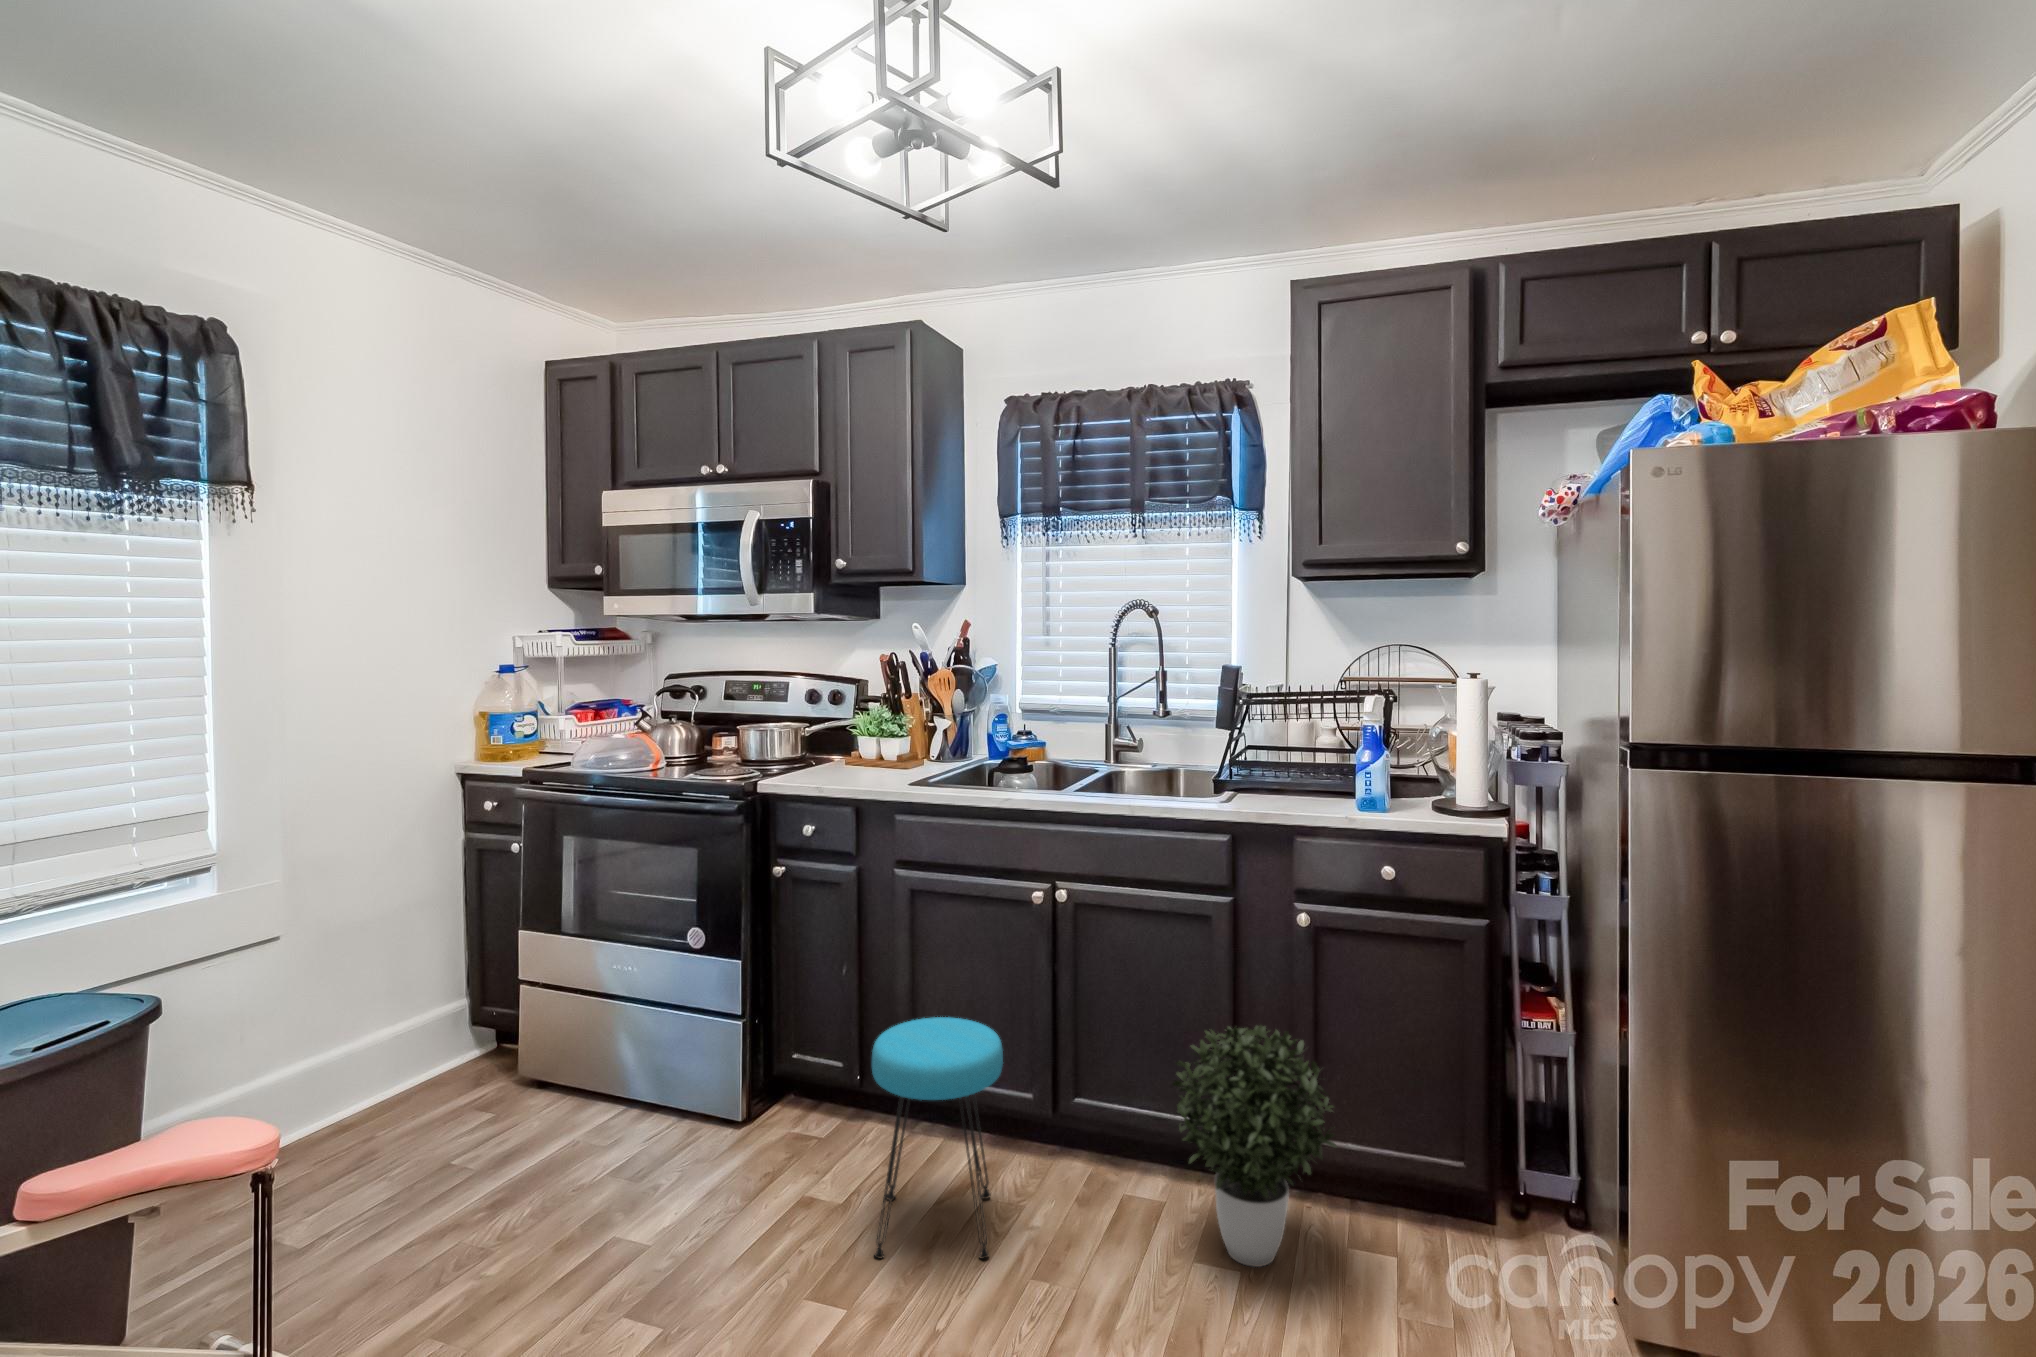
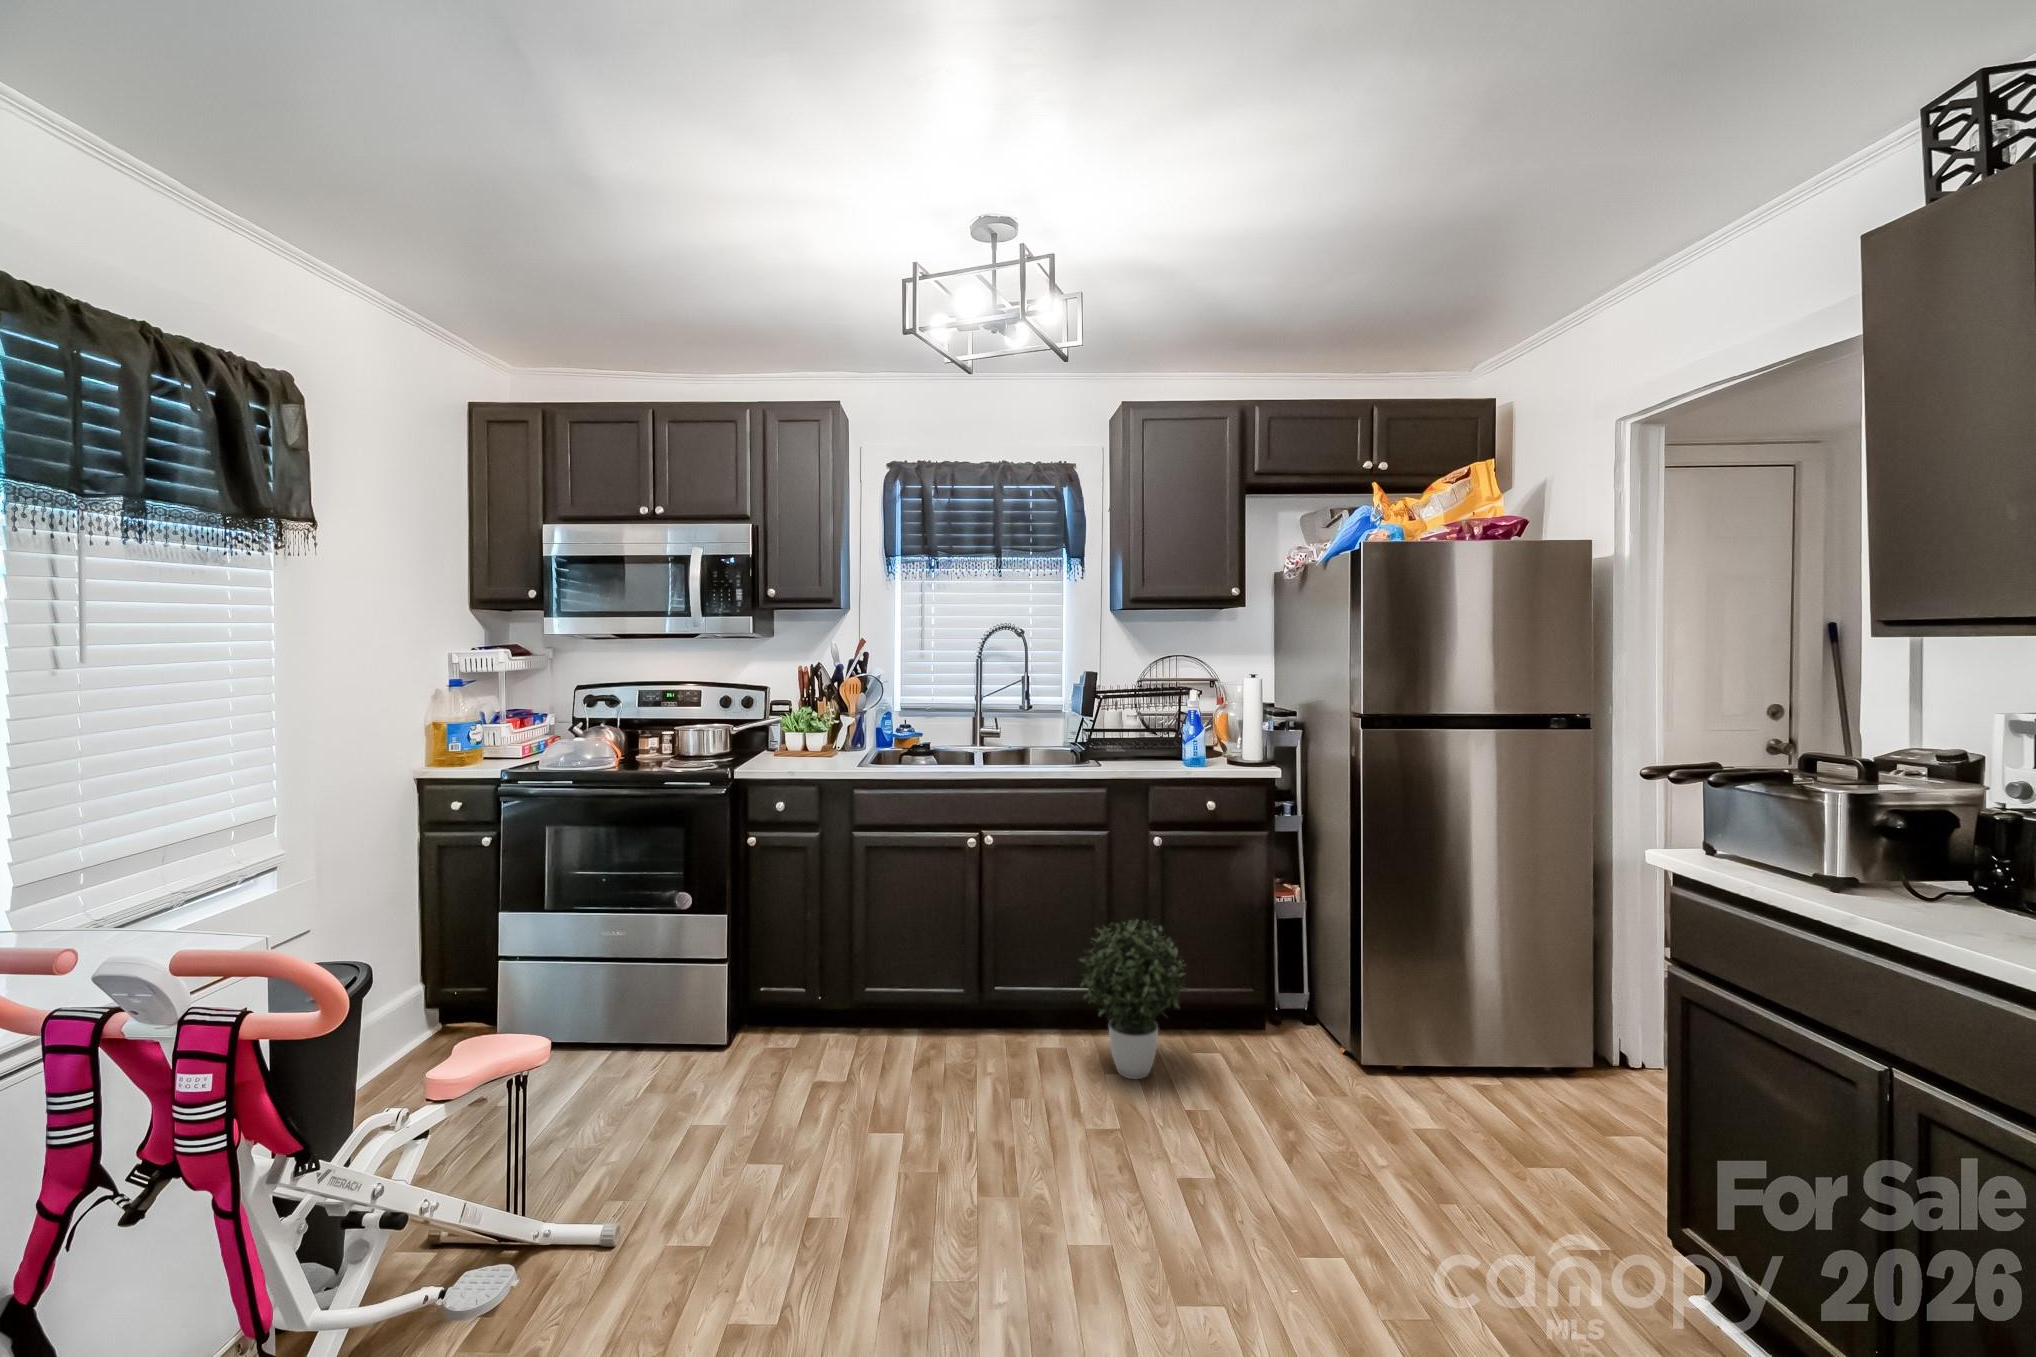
stool: present [872,1017,1003,1259] -> none [868,942,967,1121]

